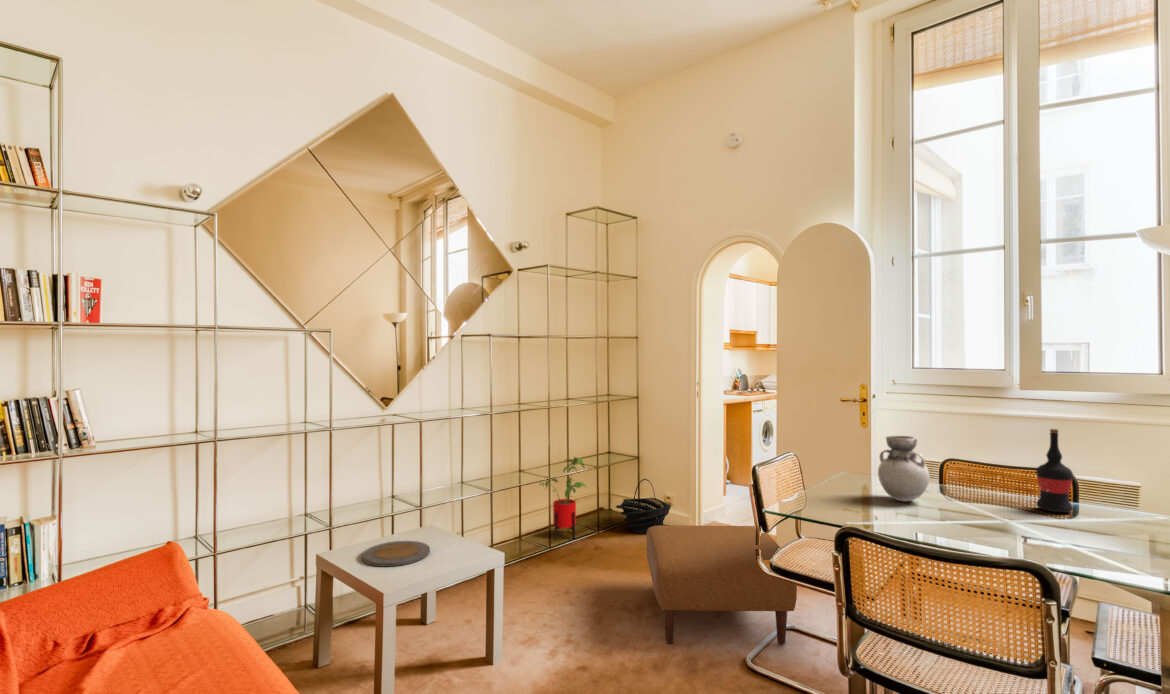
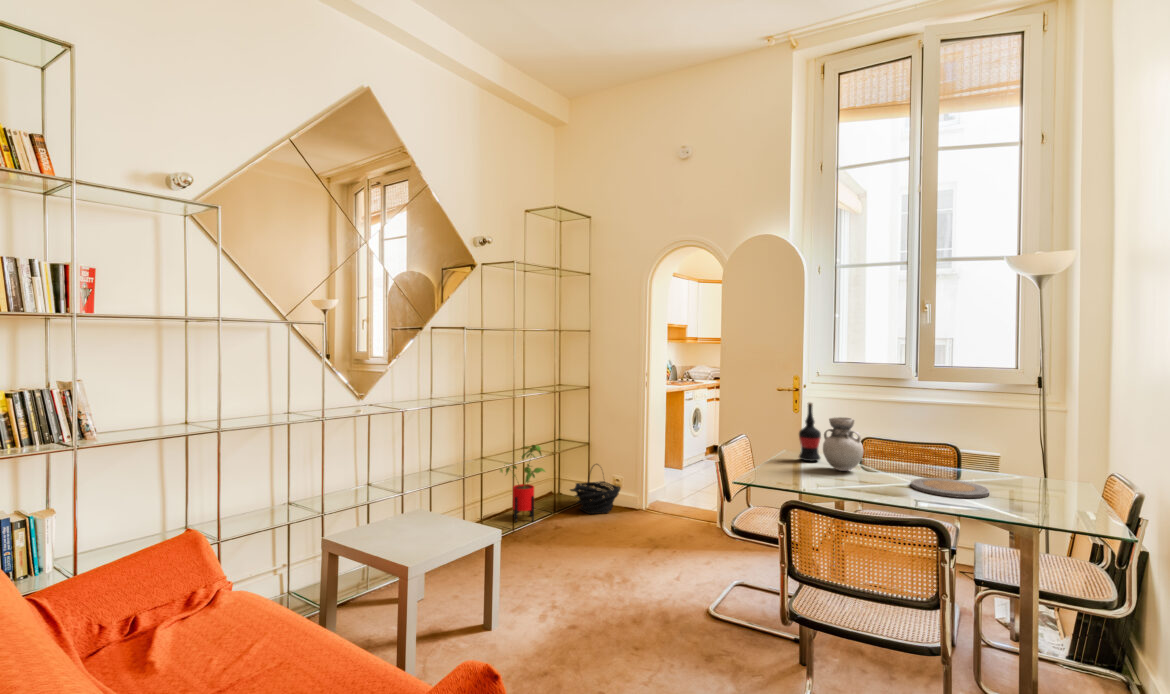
wine bottle: present [1036,429,1073,512] -> present [799,403,821,461]
ottoman: present [647,525,797,645] -> none [613,501,751,604]
plate: present [362,541,430,566] -> present [911,478,989,498]

